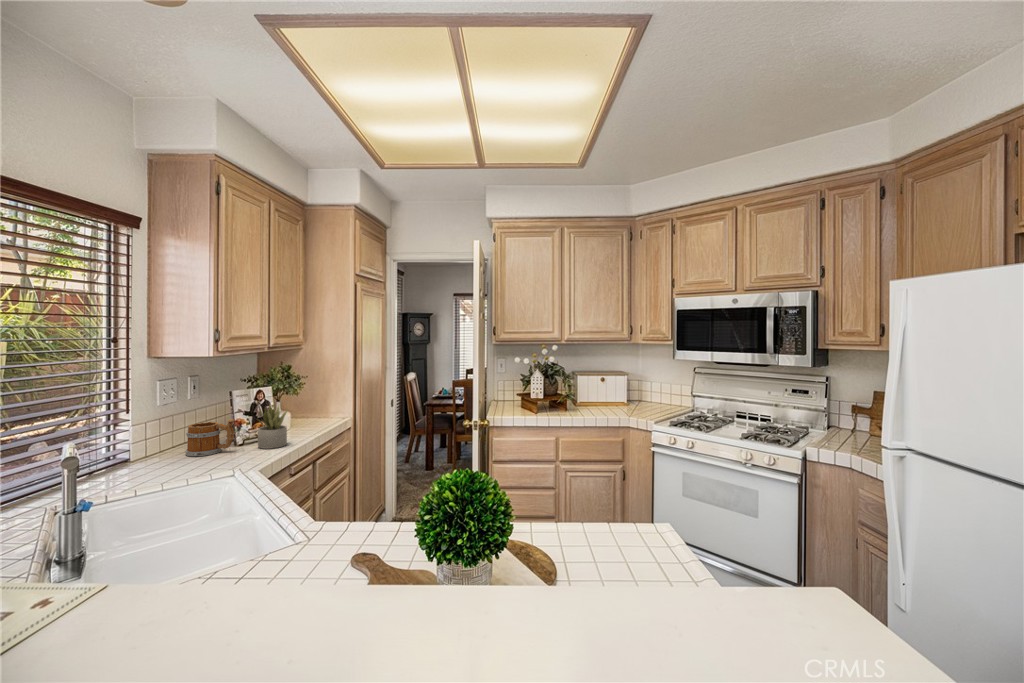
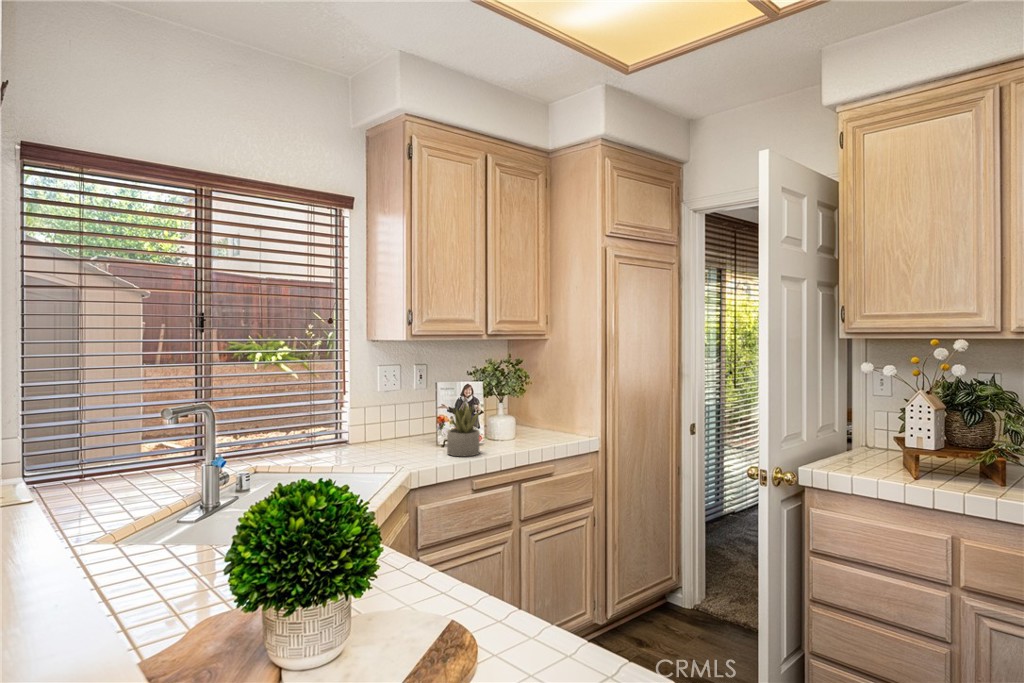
mug: present [185,419,234,456] -> none [384,414,426,452]

